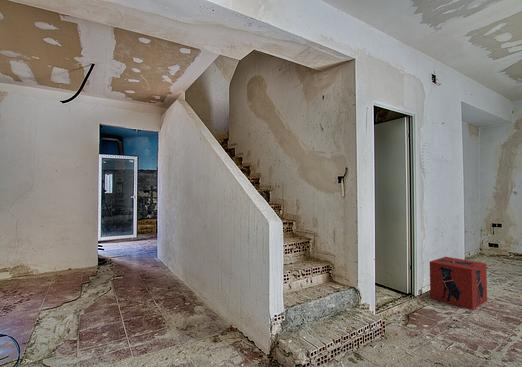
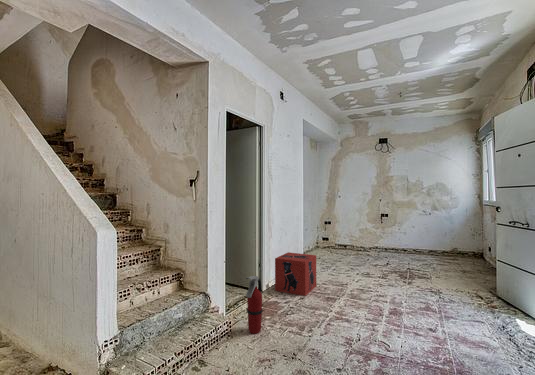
fire extinguisher: none [400,277,421,340] -> present [246,276,263,334]

